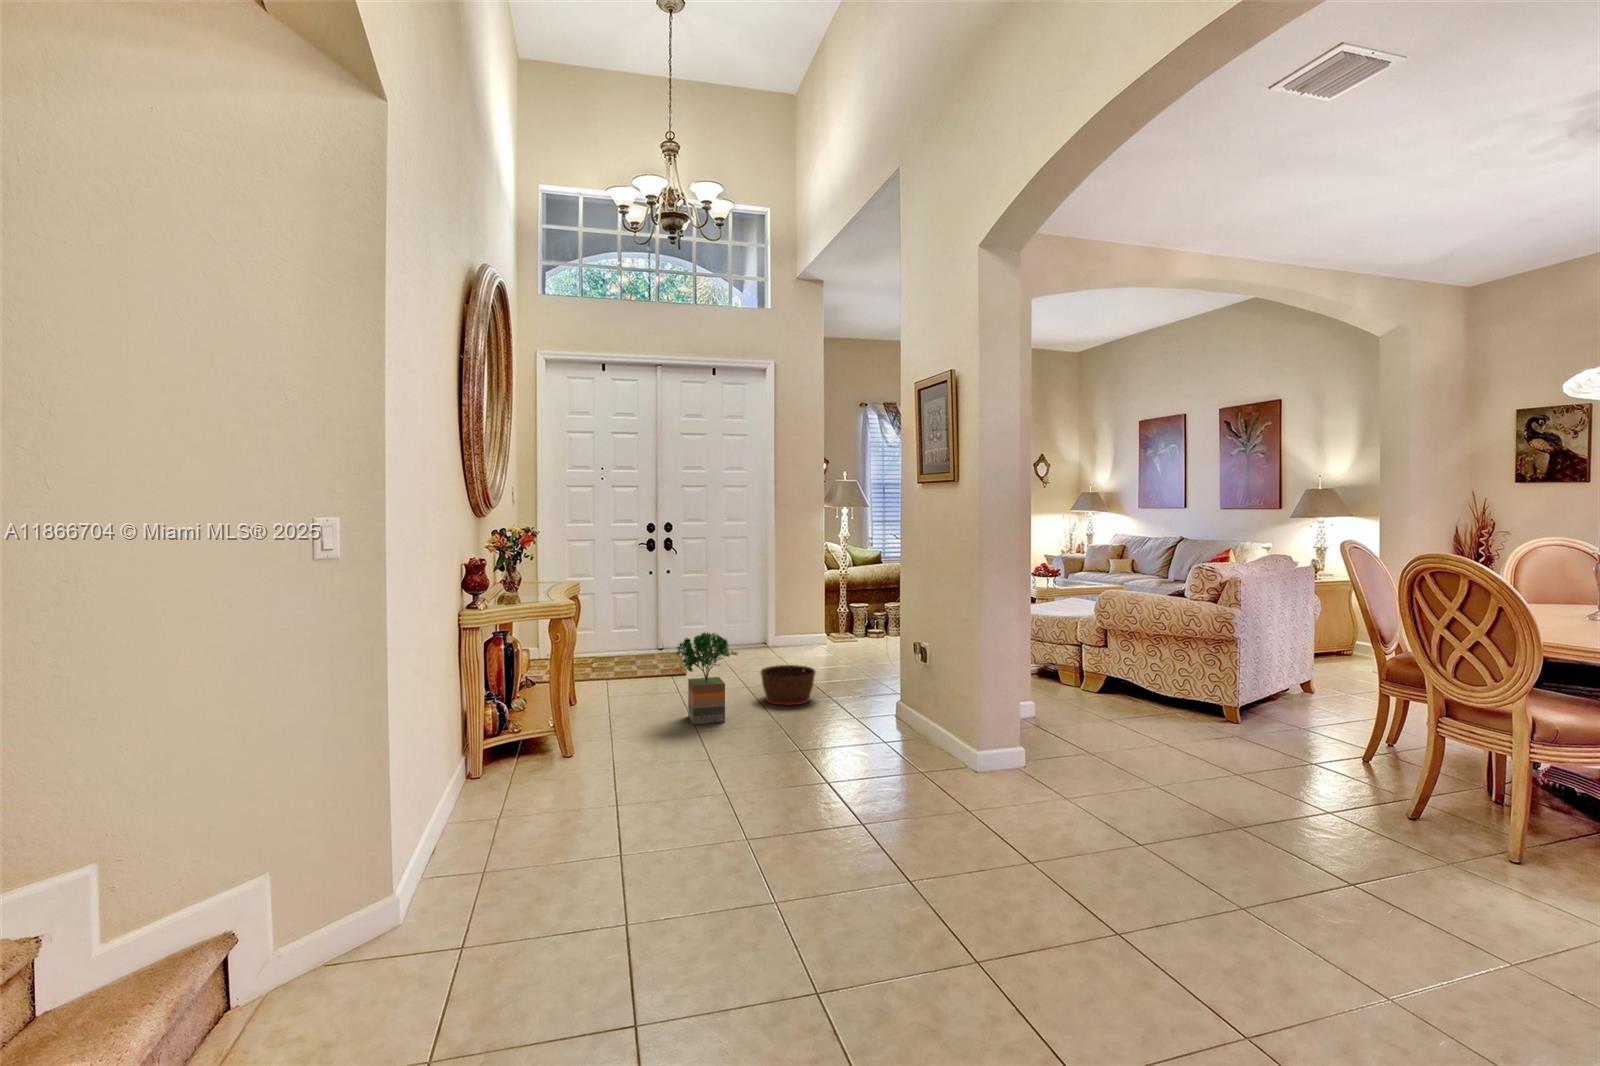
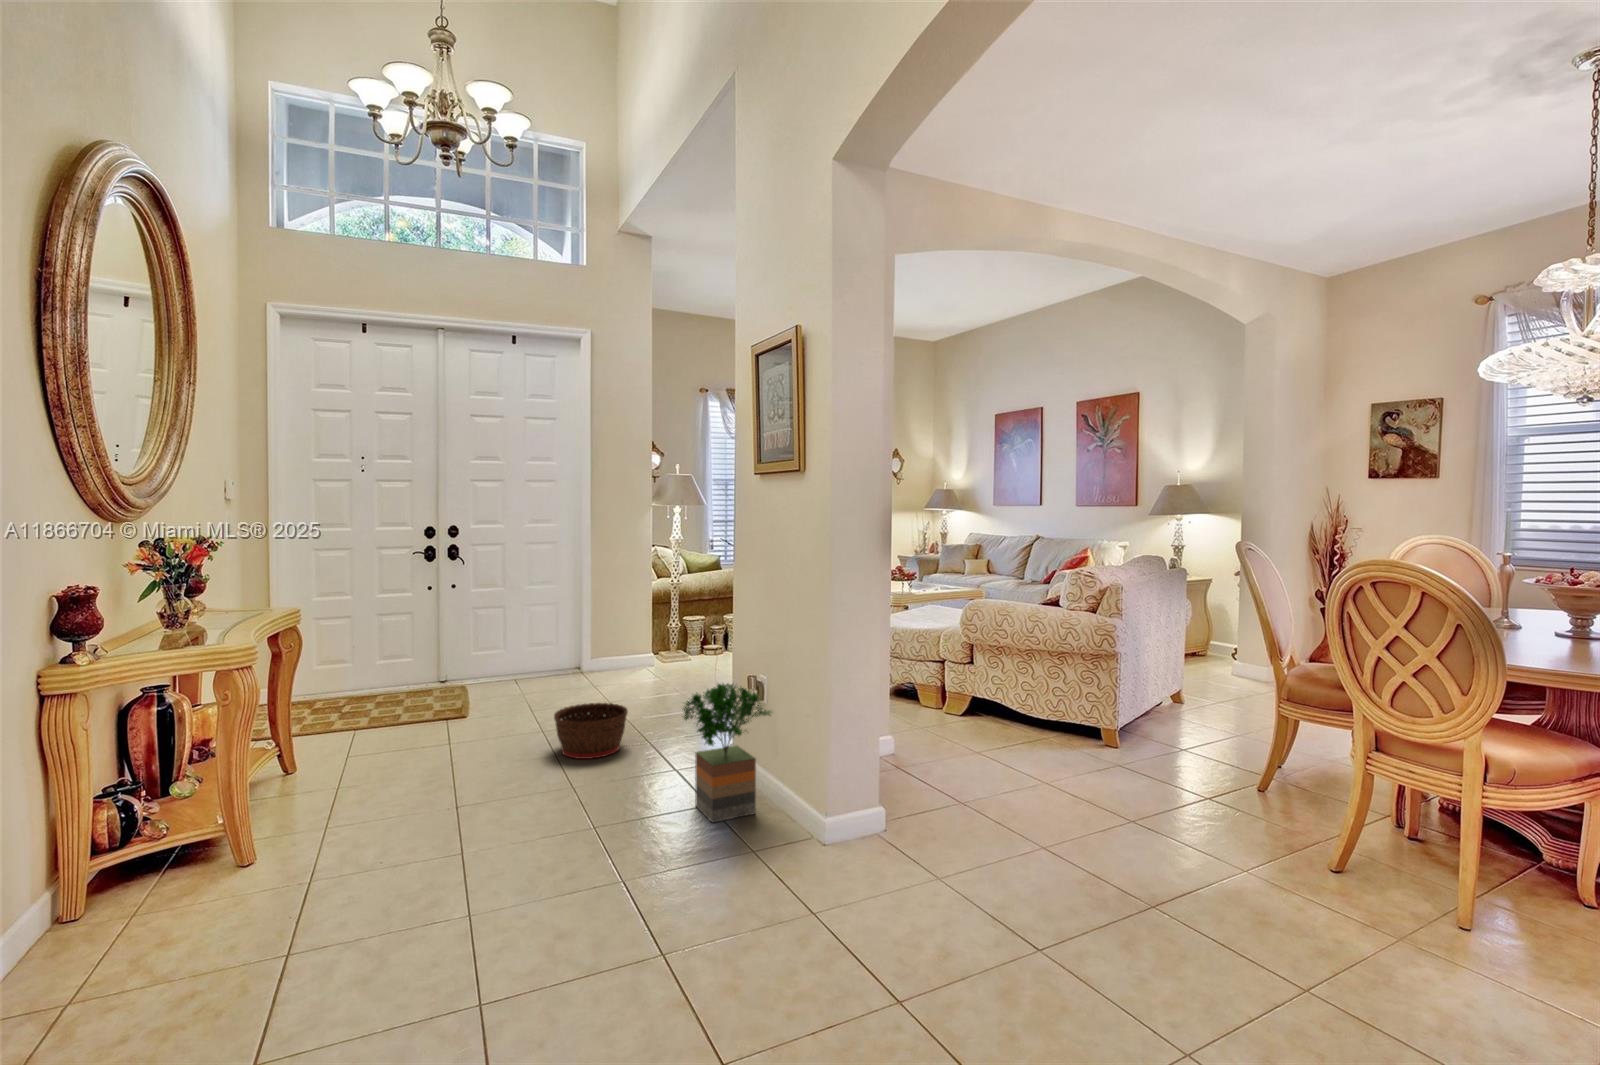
potted tree: present [676,632,737,724] -> present [683,684,772,822]

